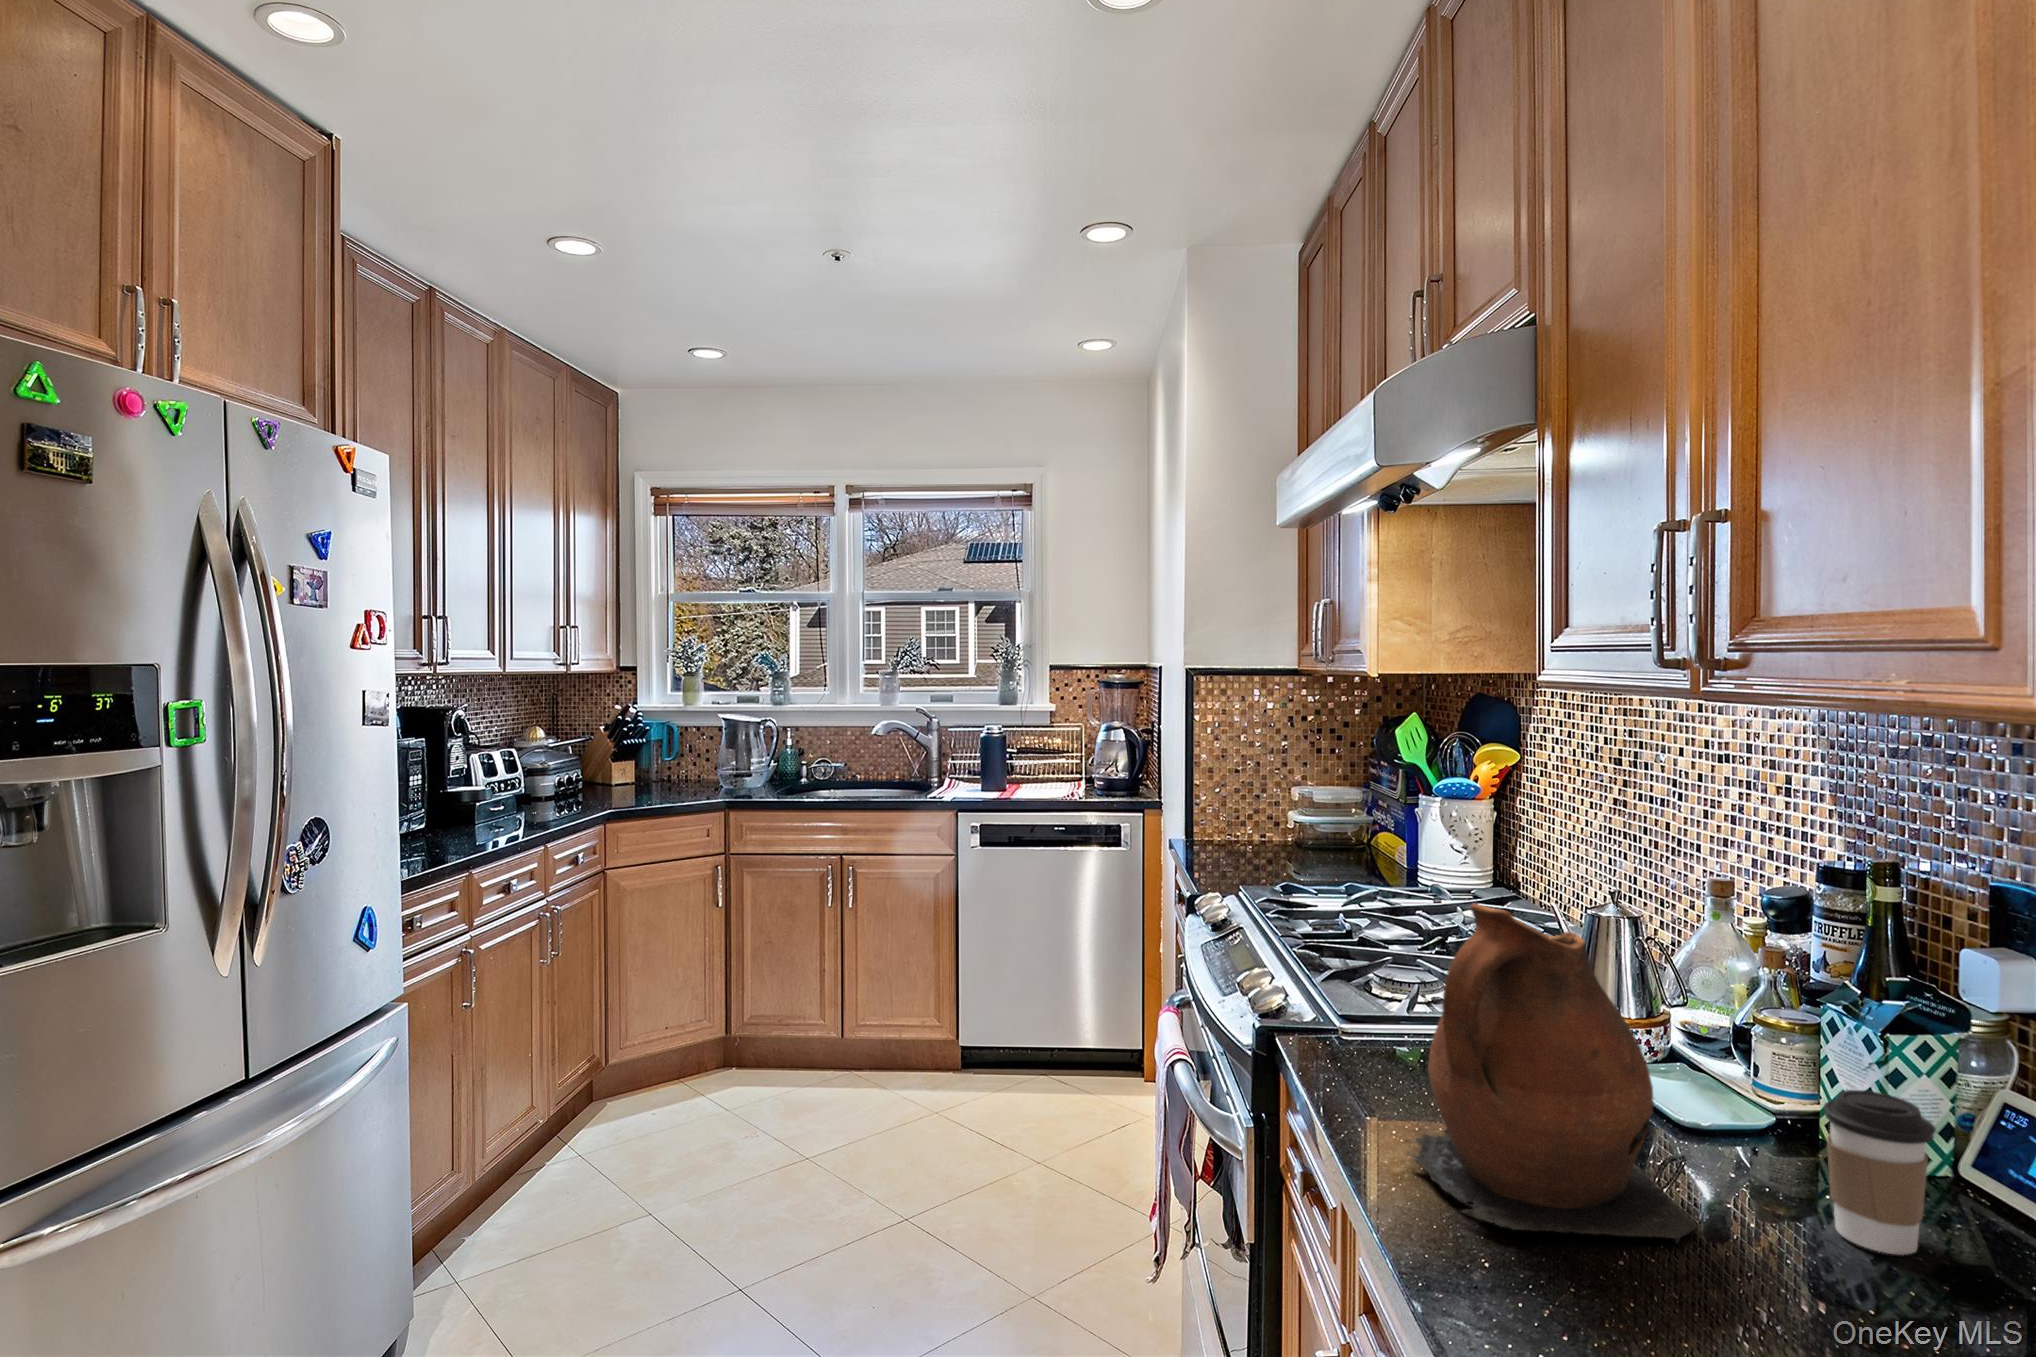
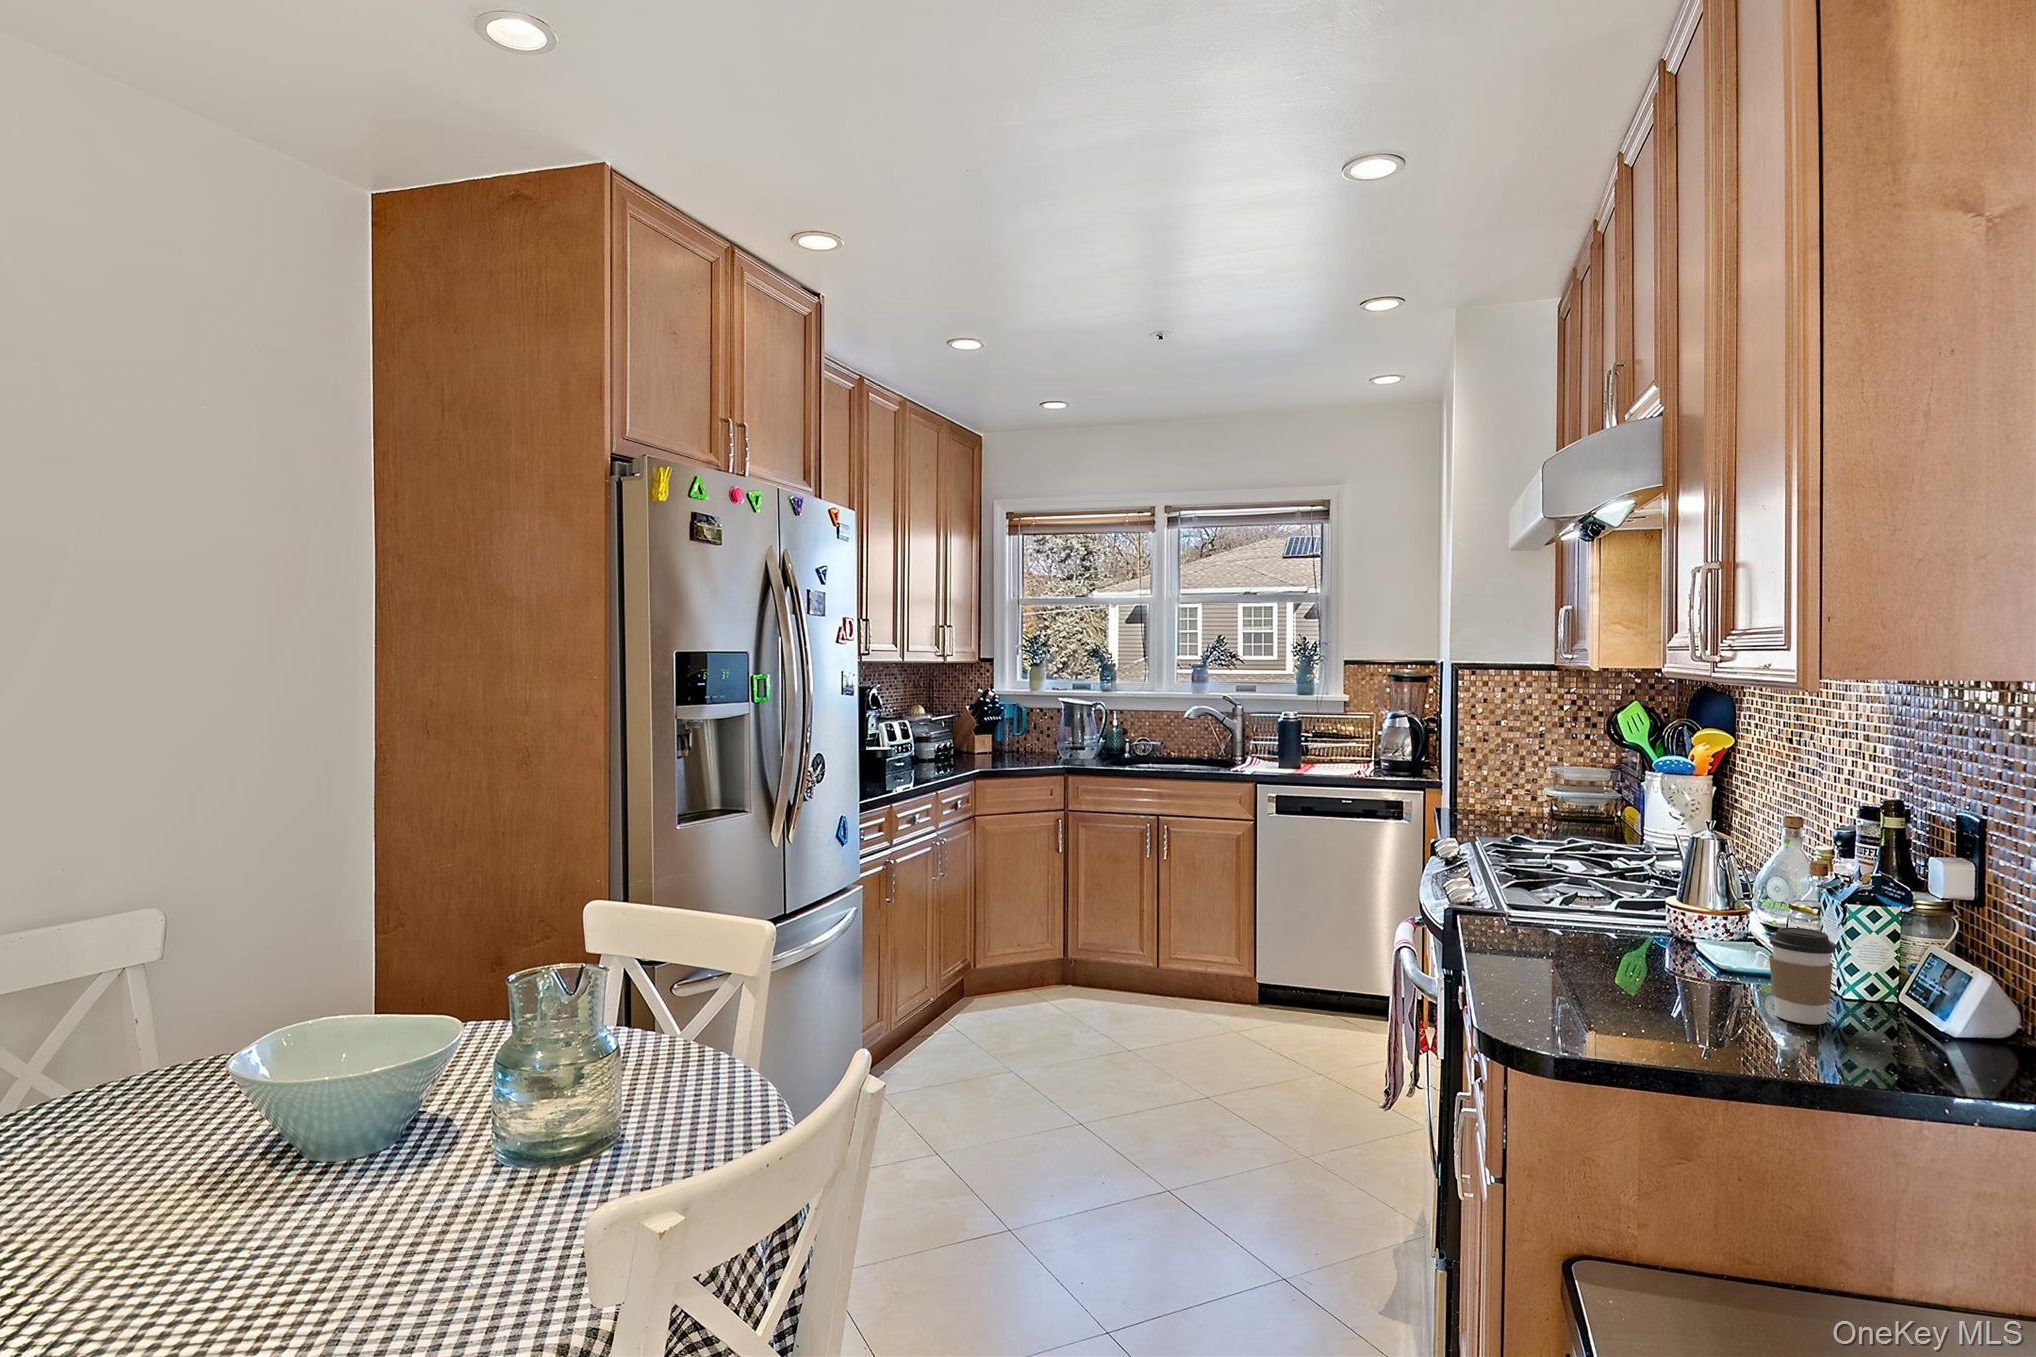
ceramic pitcher: present [1405,904,1696,1244] -> none [1506,803,1677,1010]

